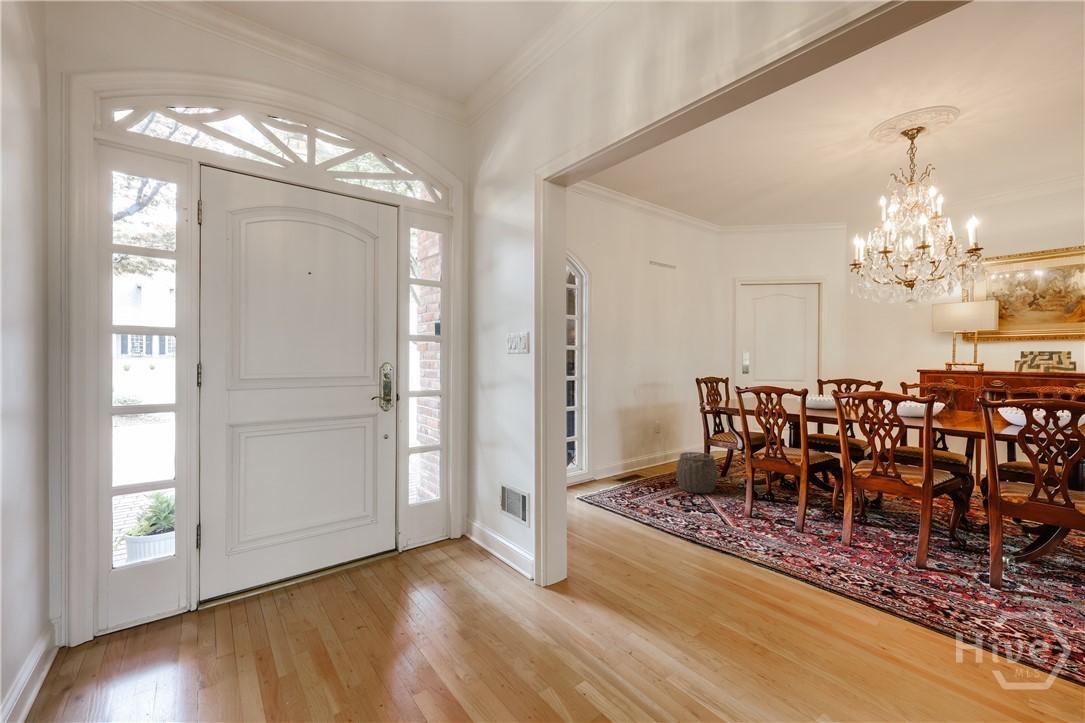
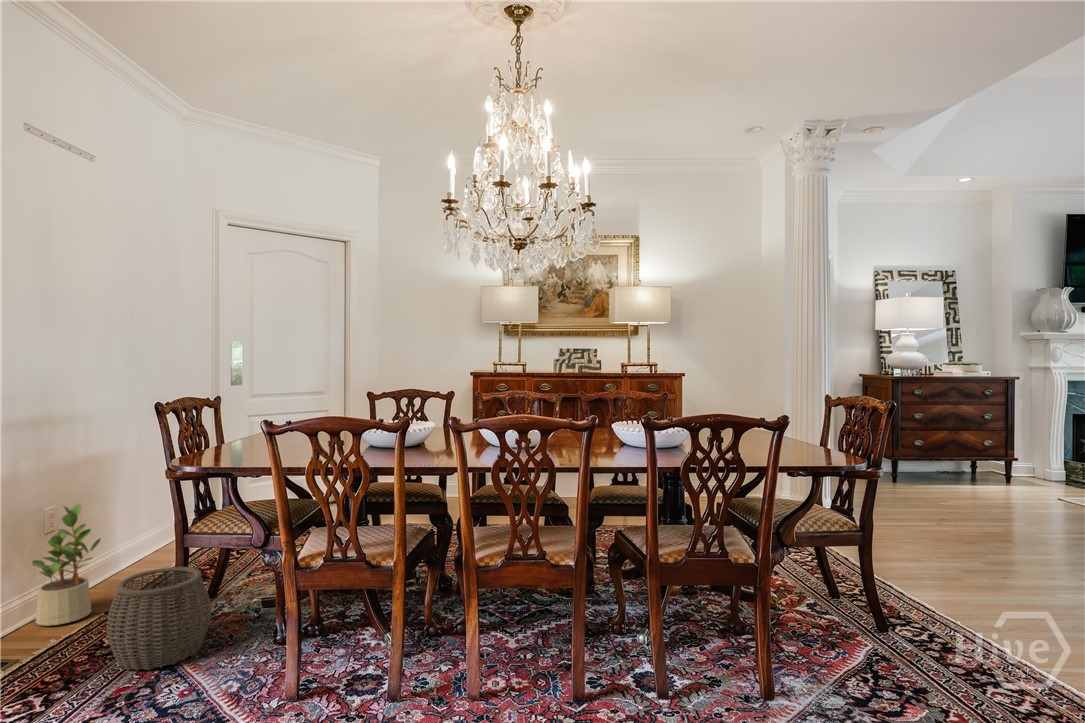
potted plant: none [652,421,677,471] -> present [32,504,101,626]

